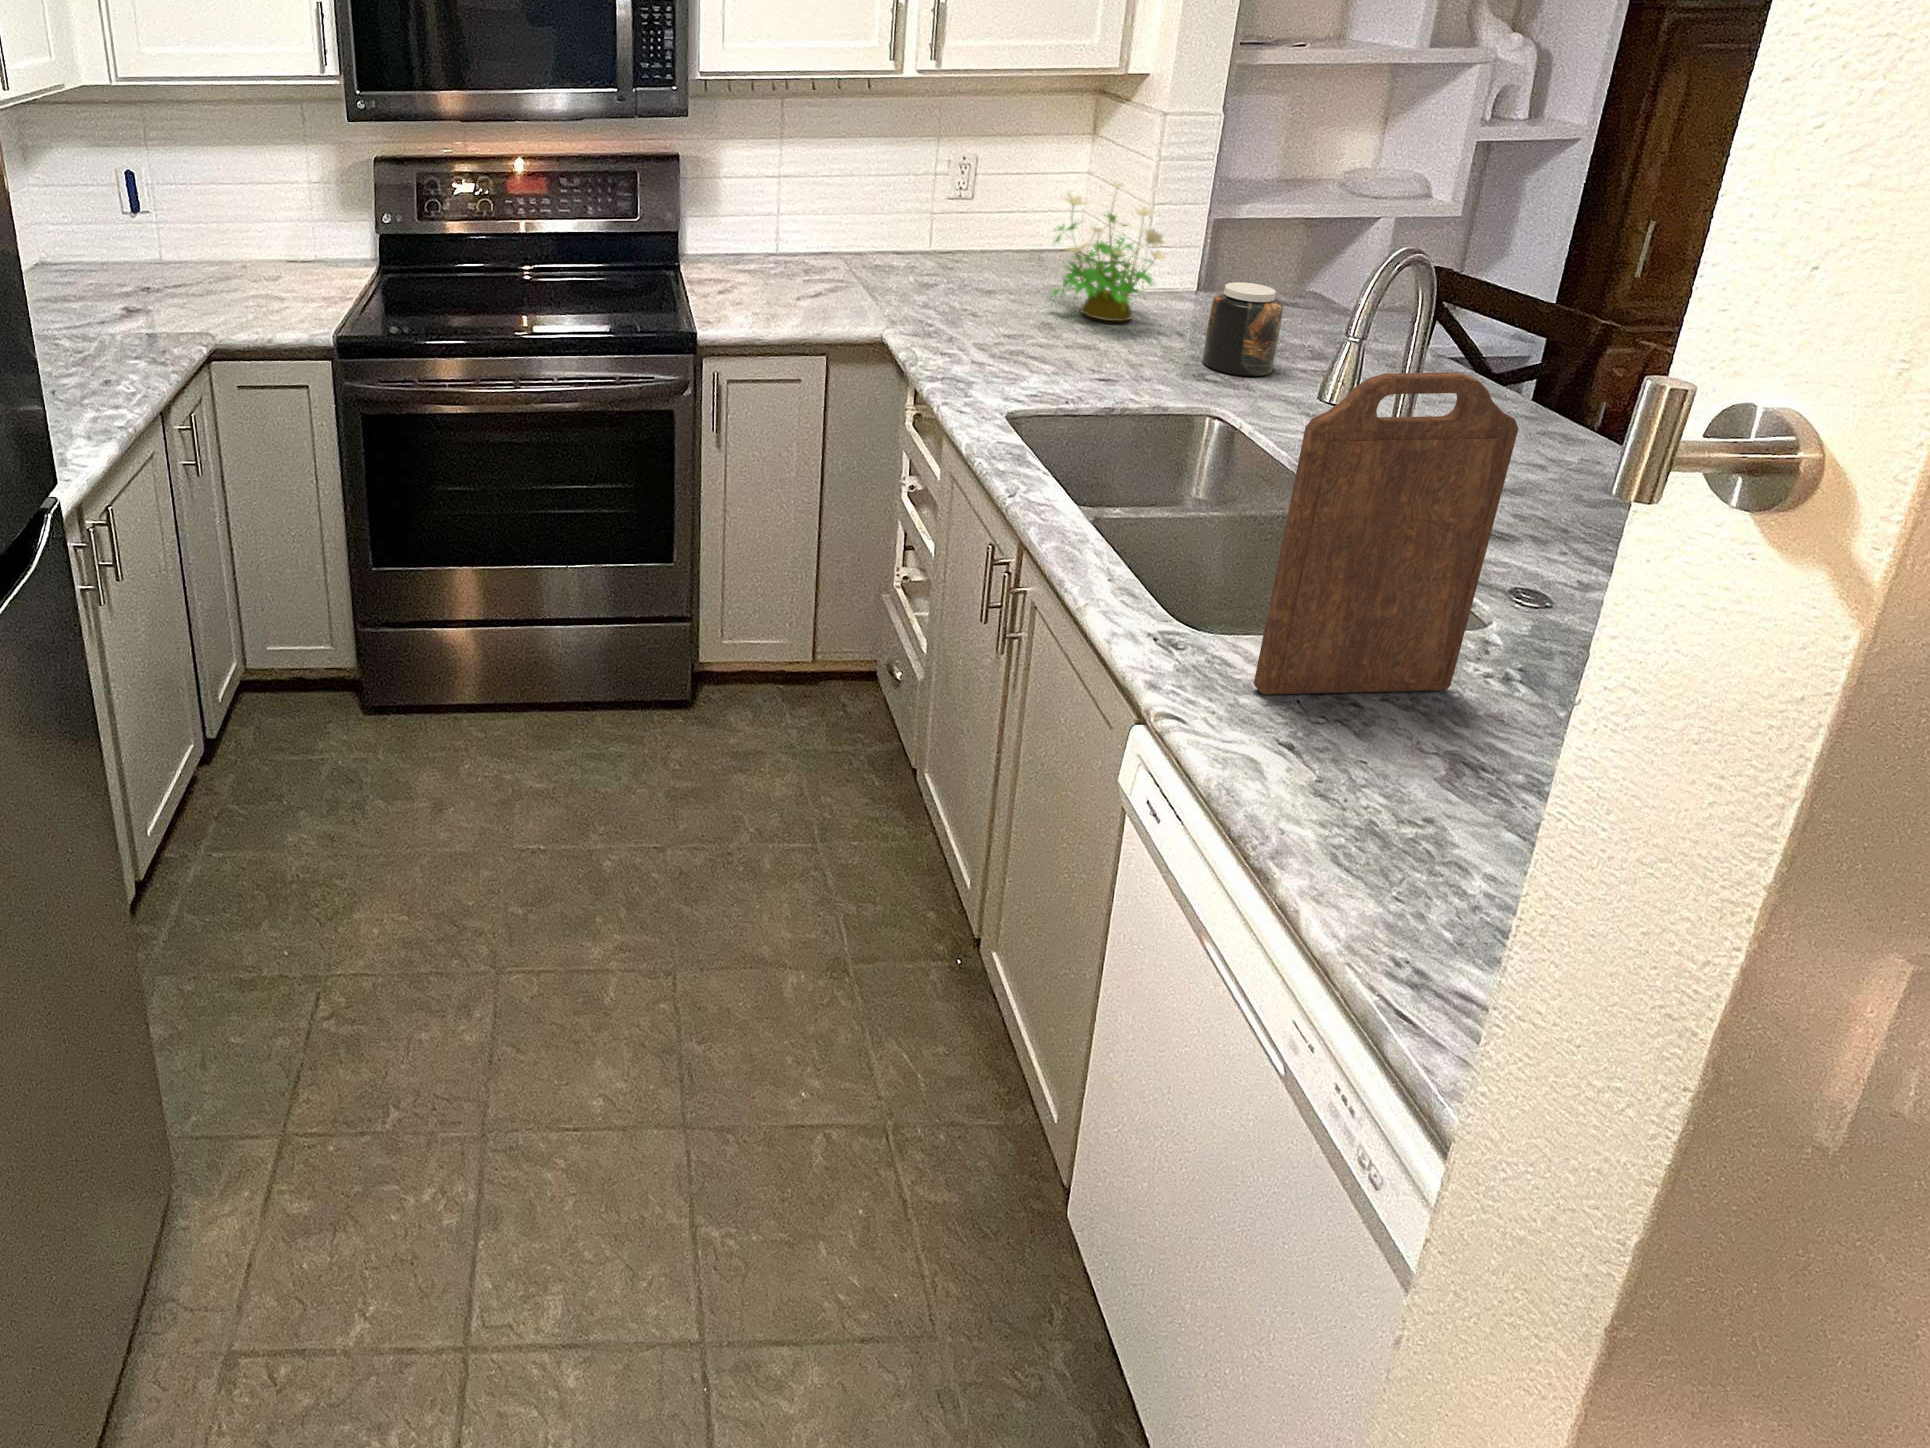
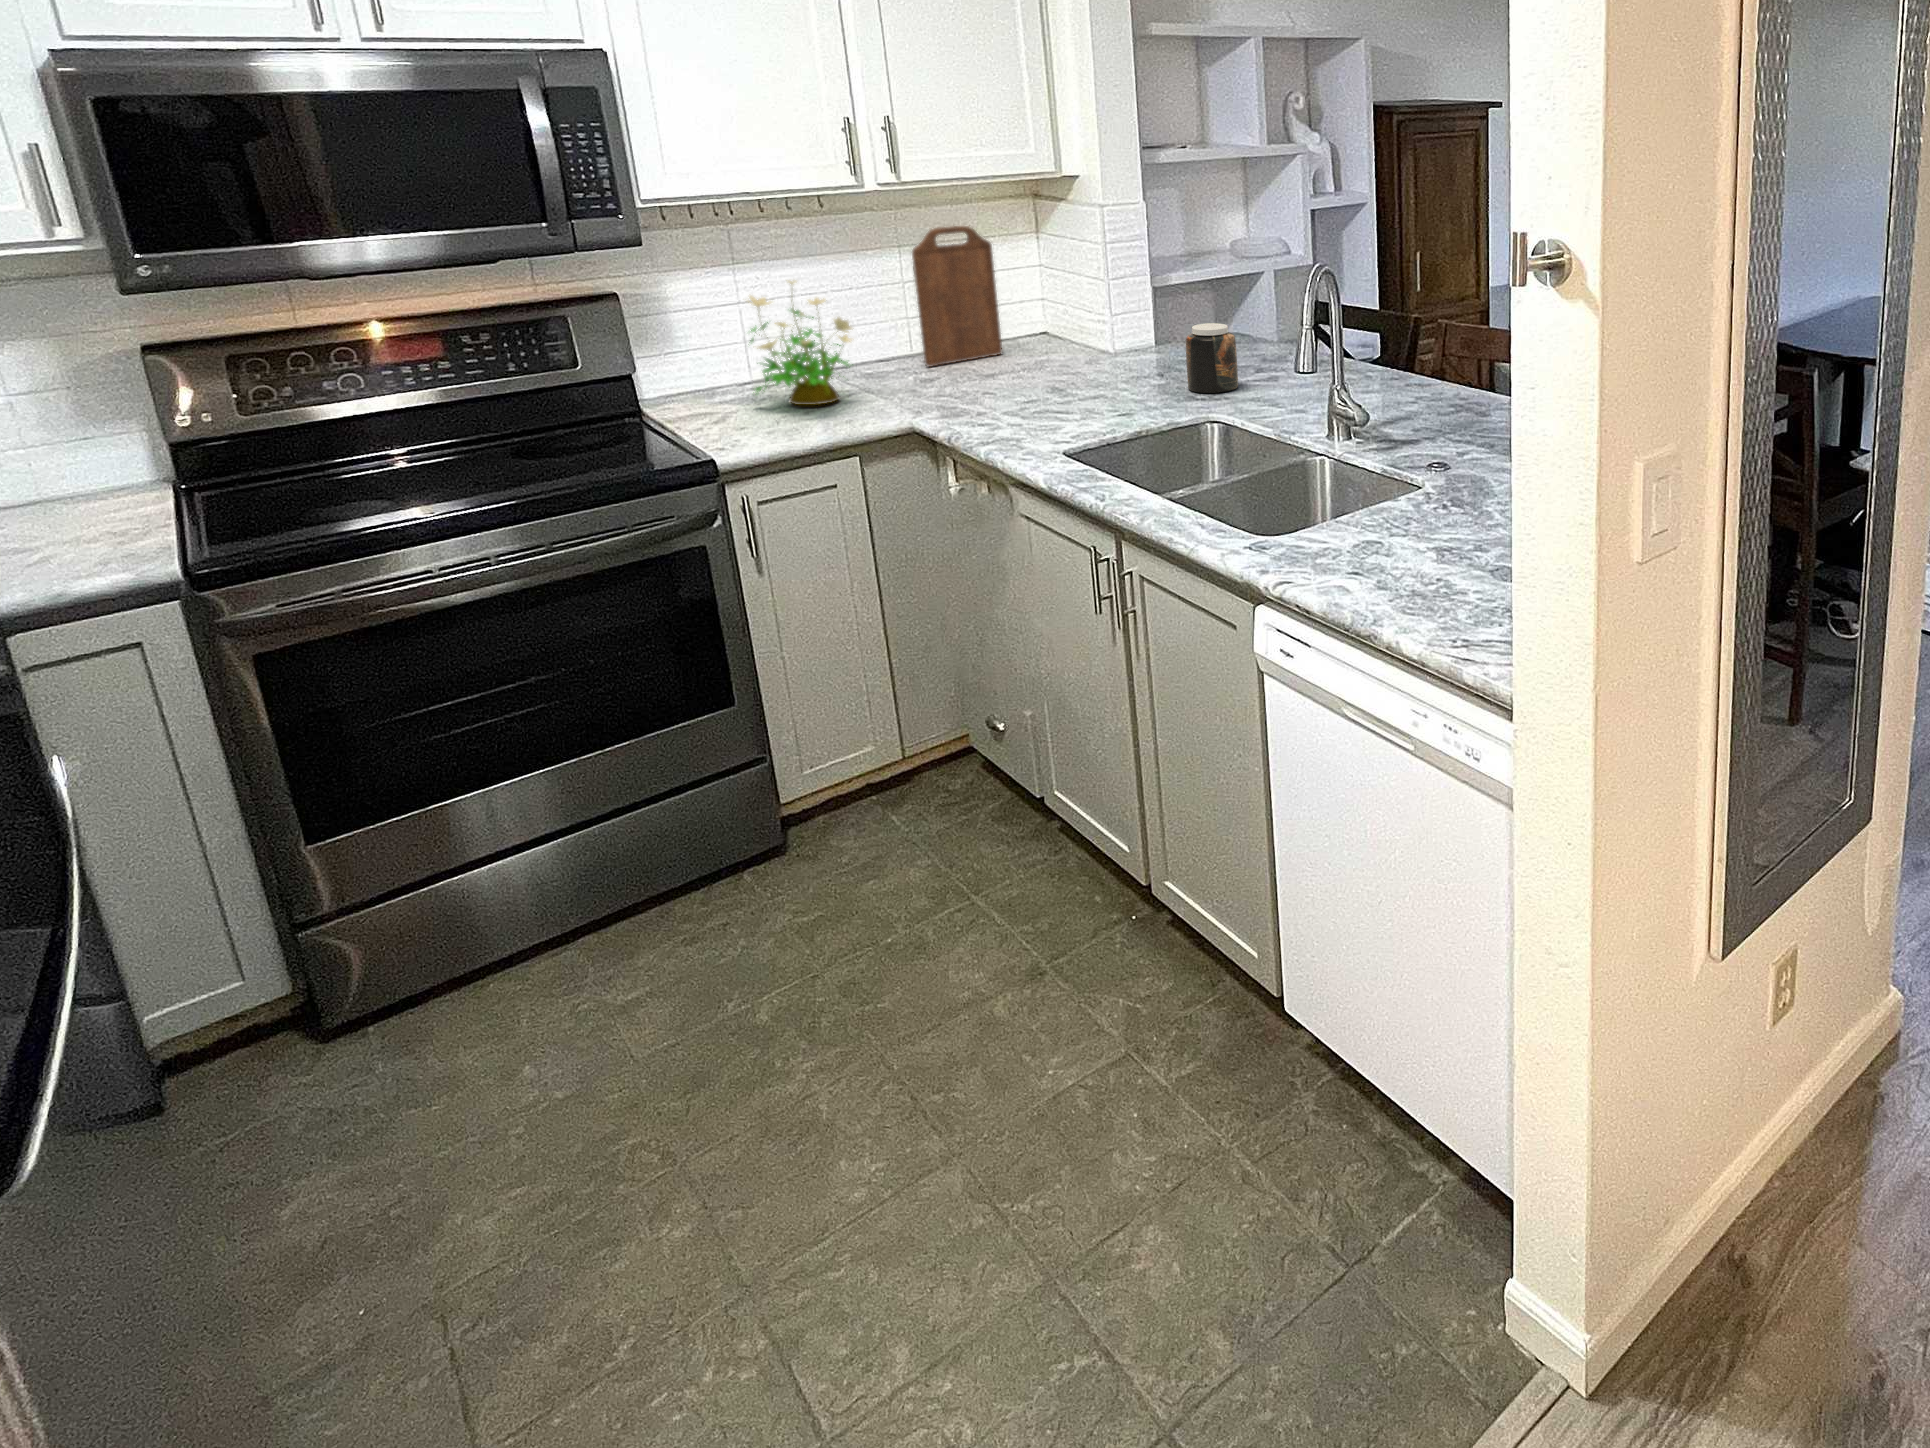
potted plant: present [1051,184,1165,321] -> present [750,281,852,405]
cutting board: present [1254,372,1518,694] -> present [912,226,1002,366]

